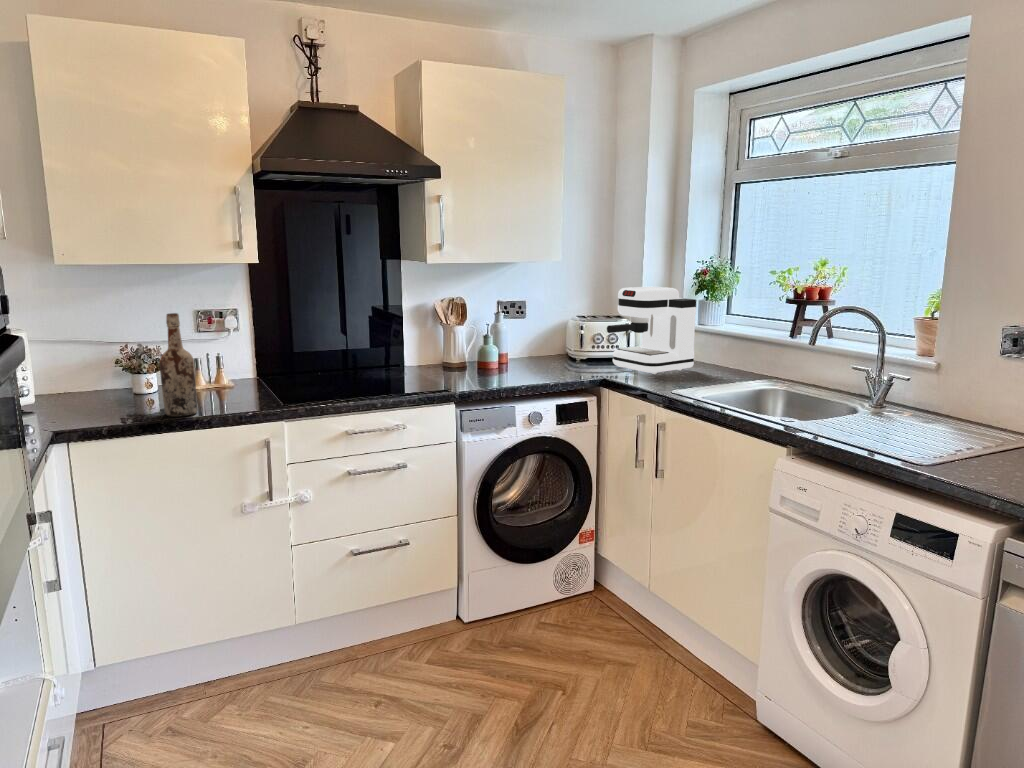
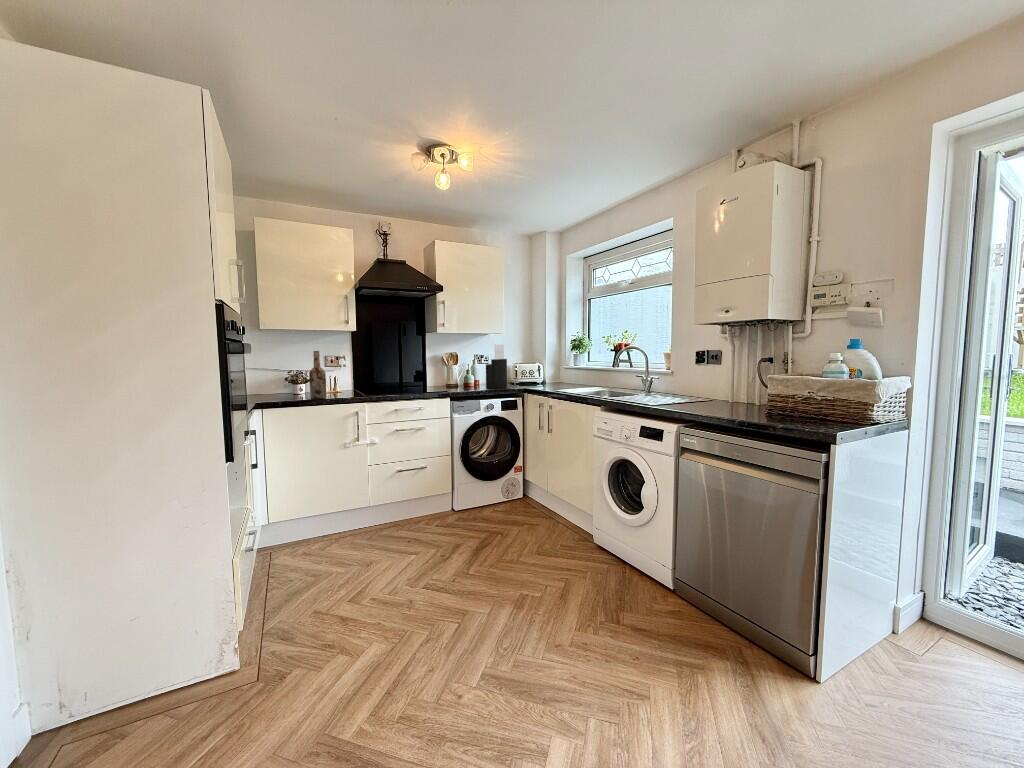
knife block: none [525,284,567,379] -> present [486,344,507,389]
coffee maker: present [607,287,696,374] -> none [526,347,569,387]

